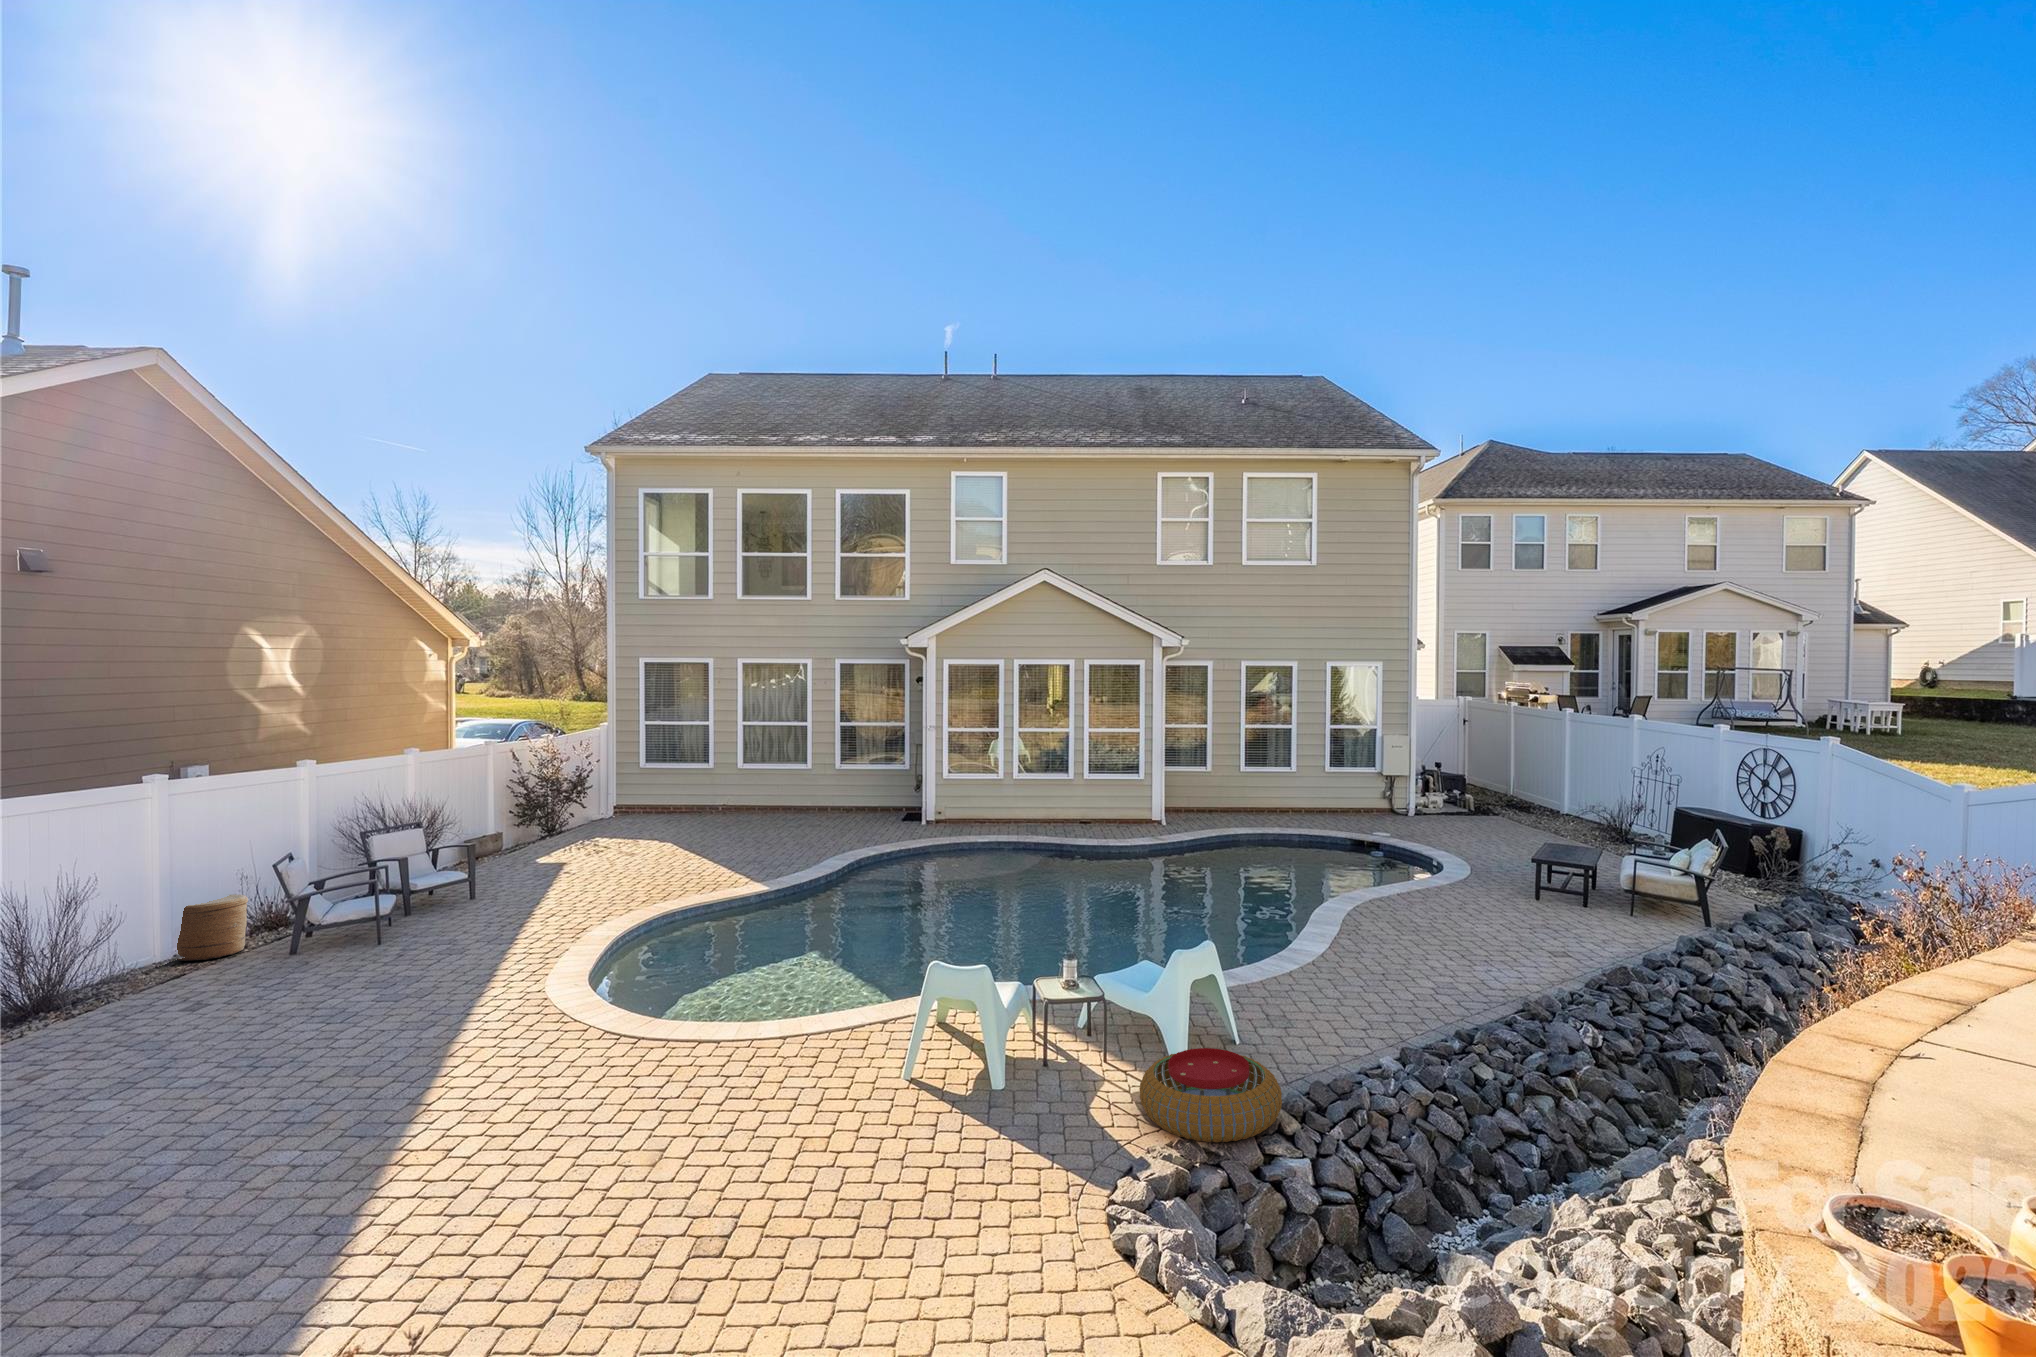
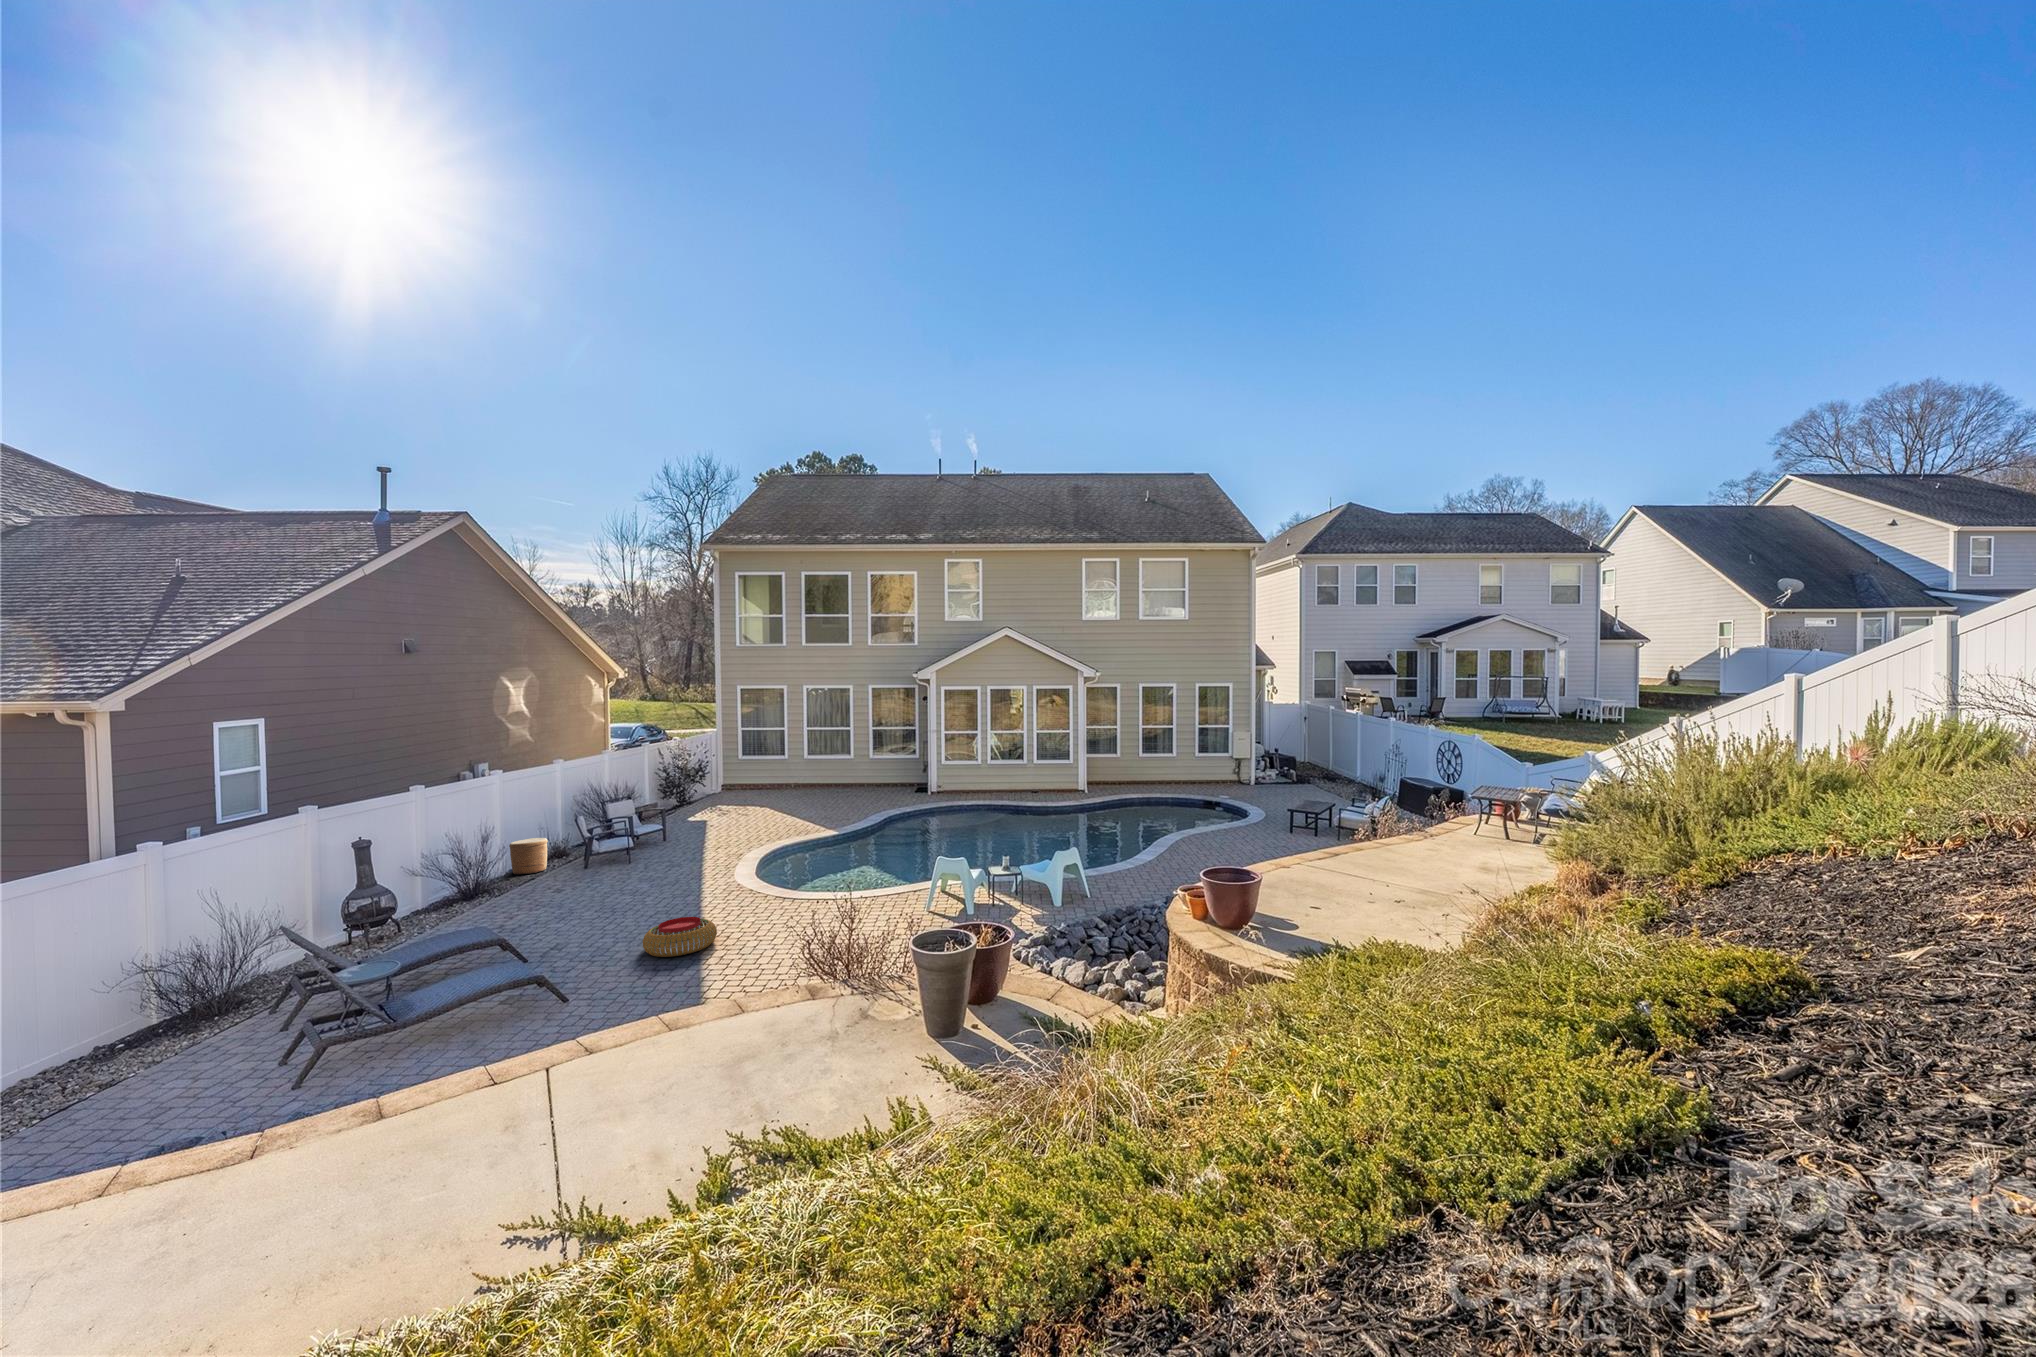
pouf: present [1139,1048,1282,1142] -> present [643,917,717,957]

